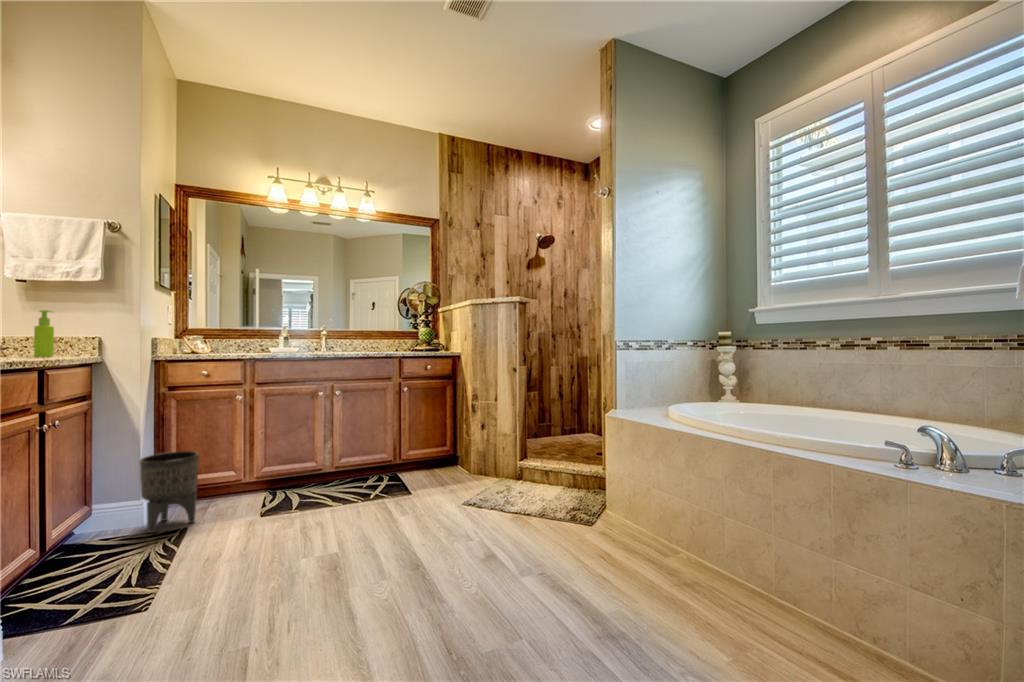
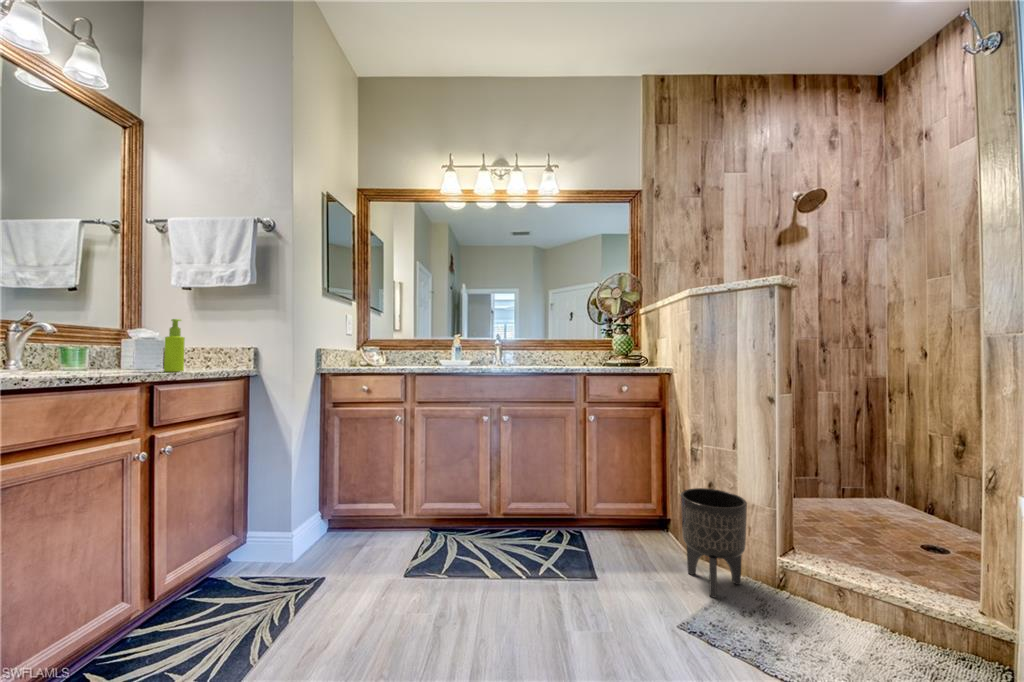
planter: present [139,451,199,533] -> present [681,488,747,598]

